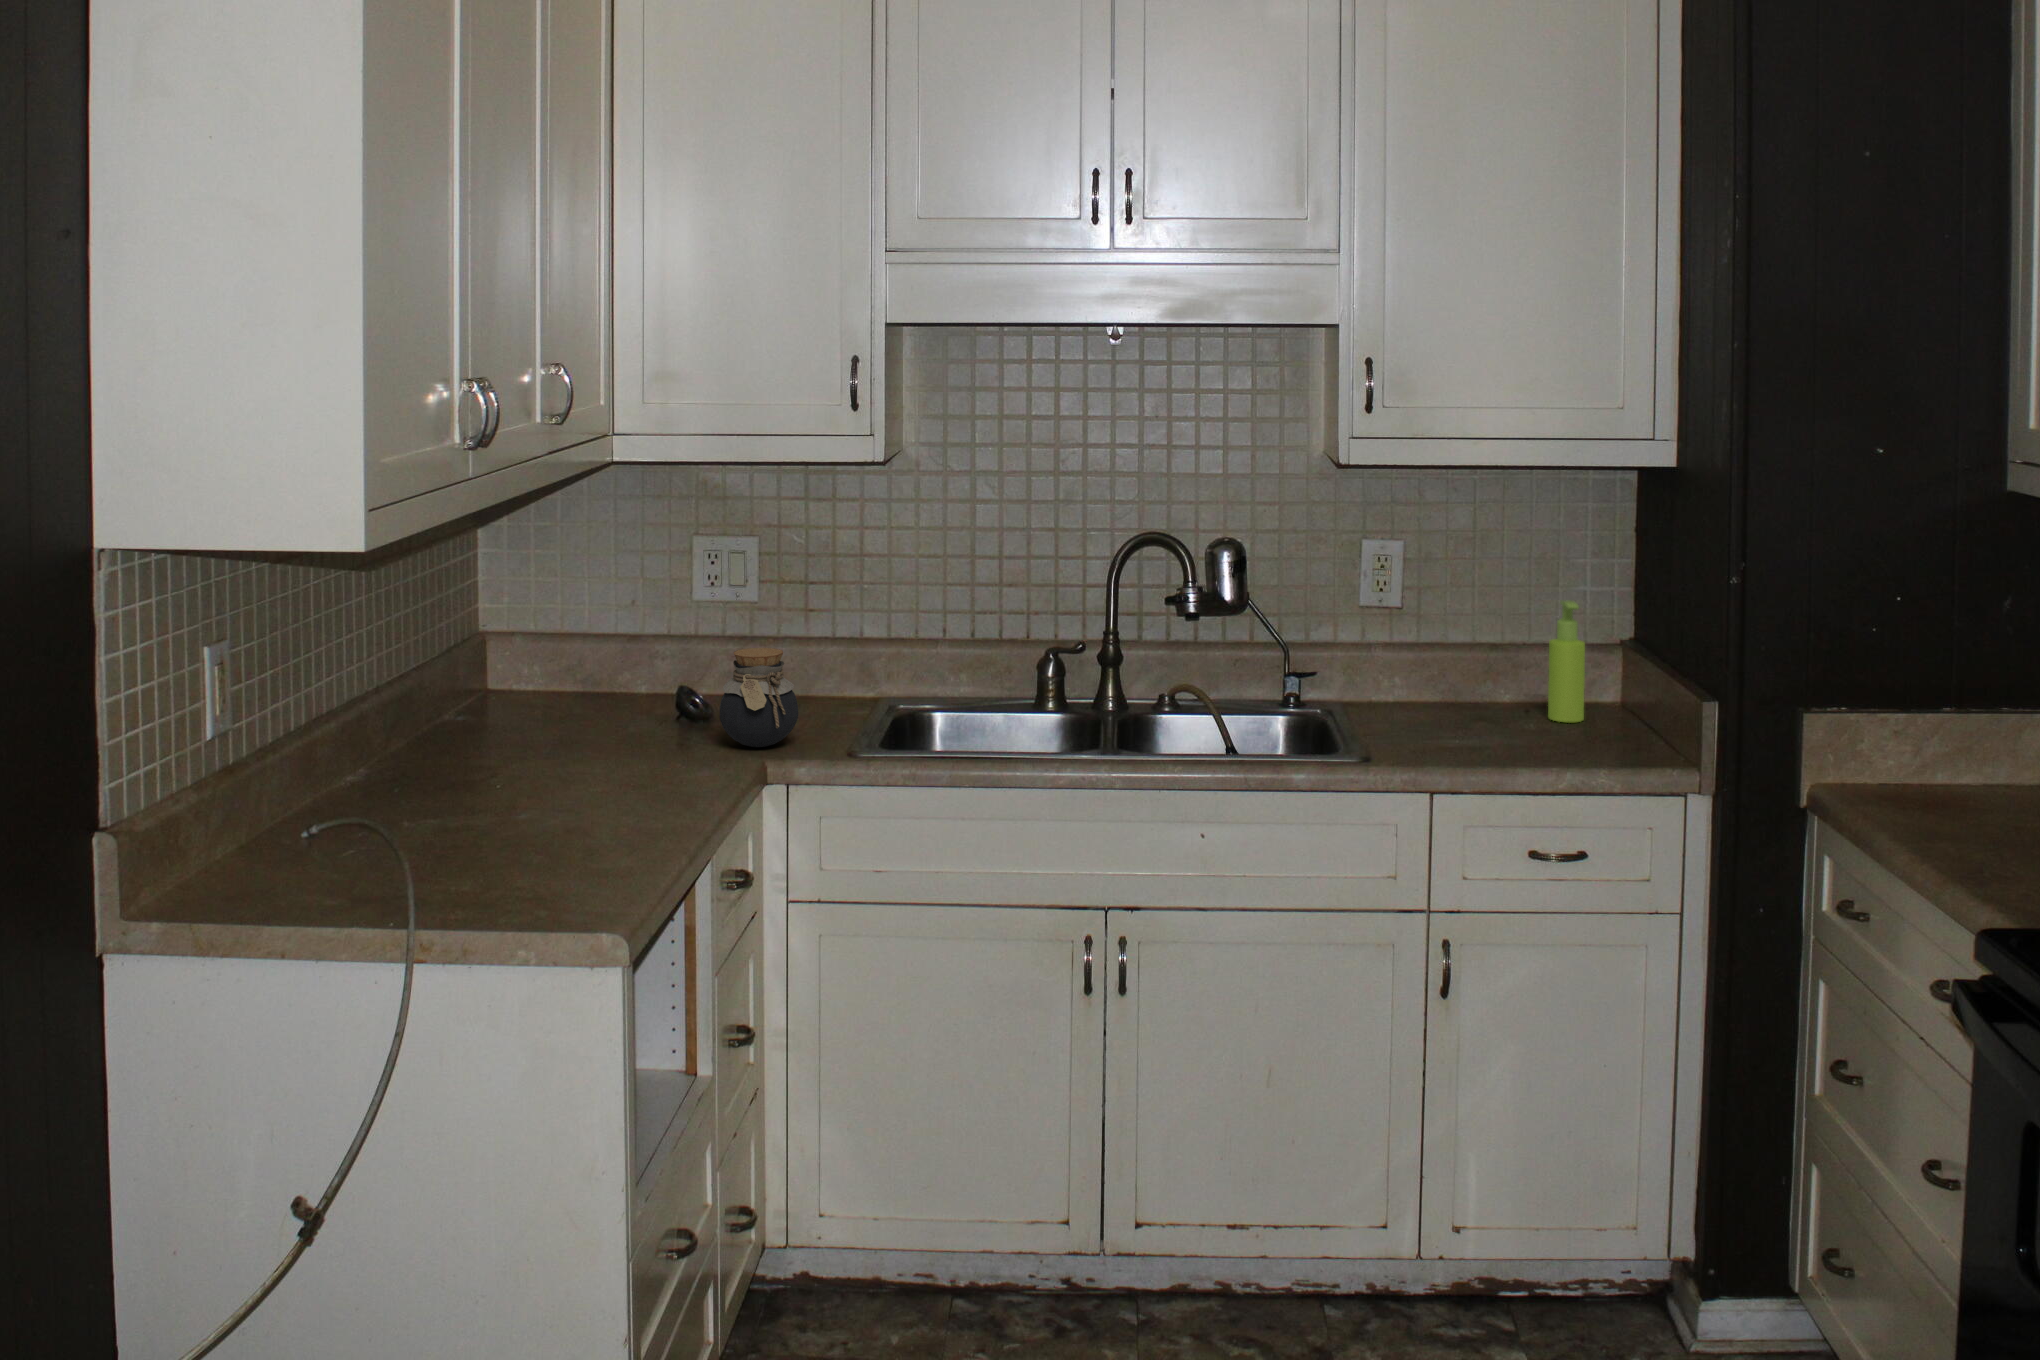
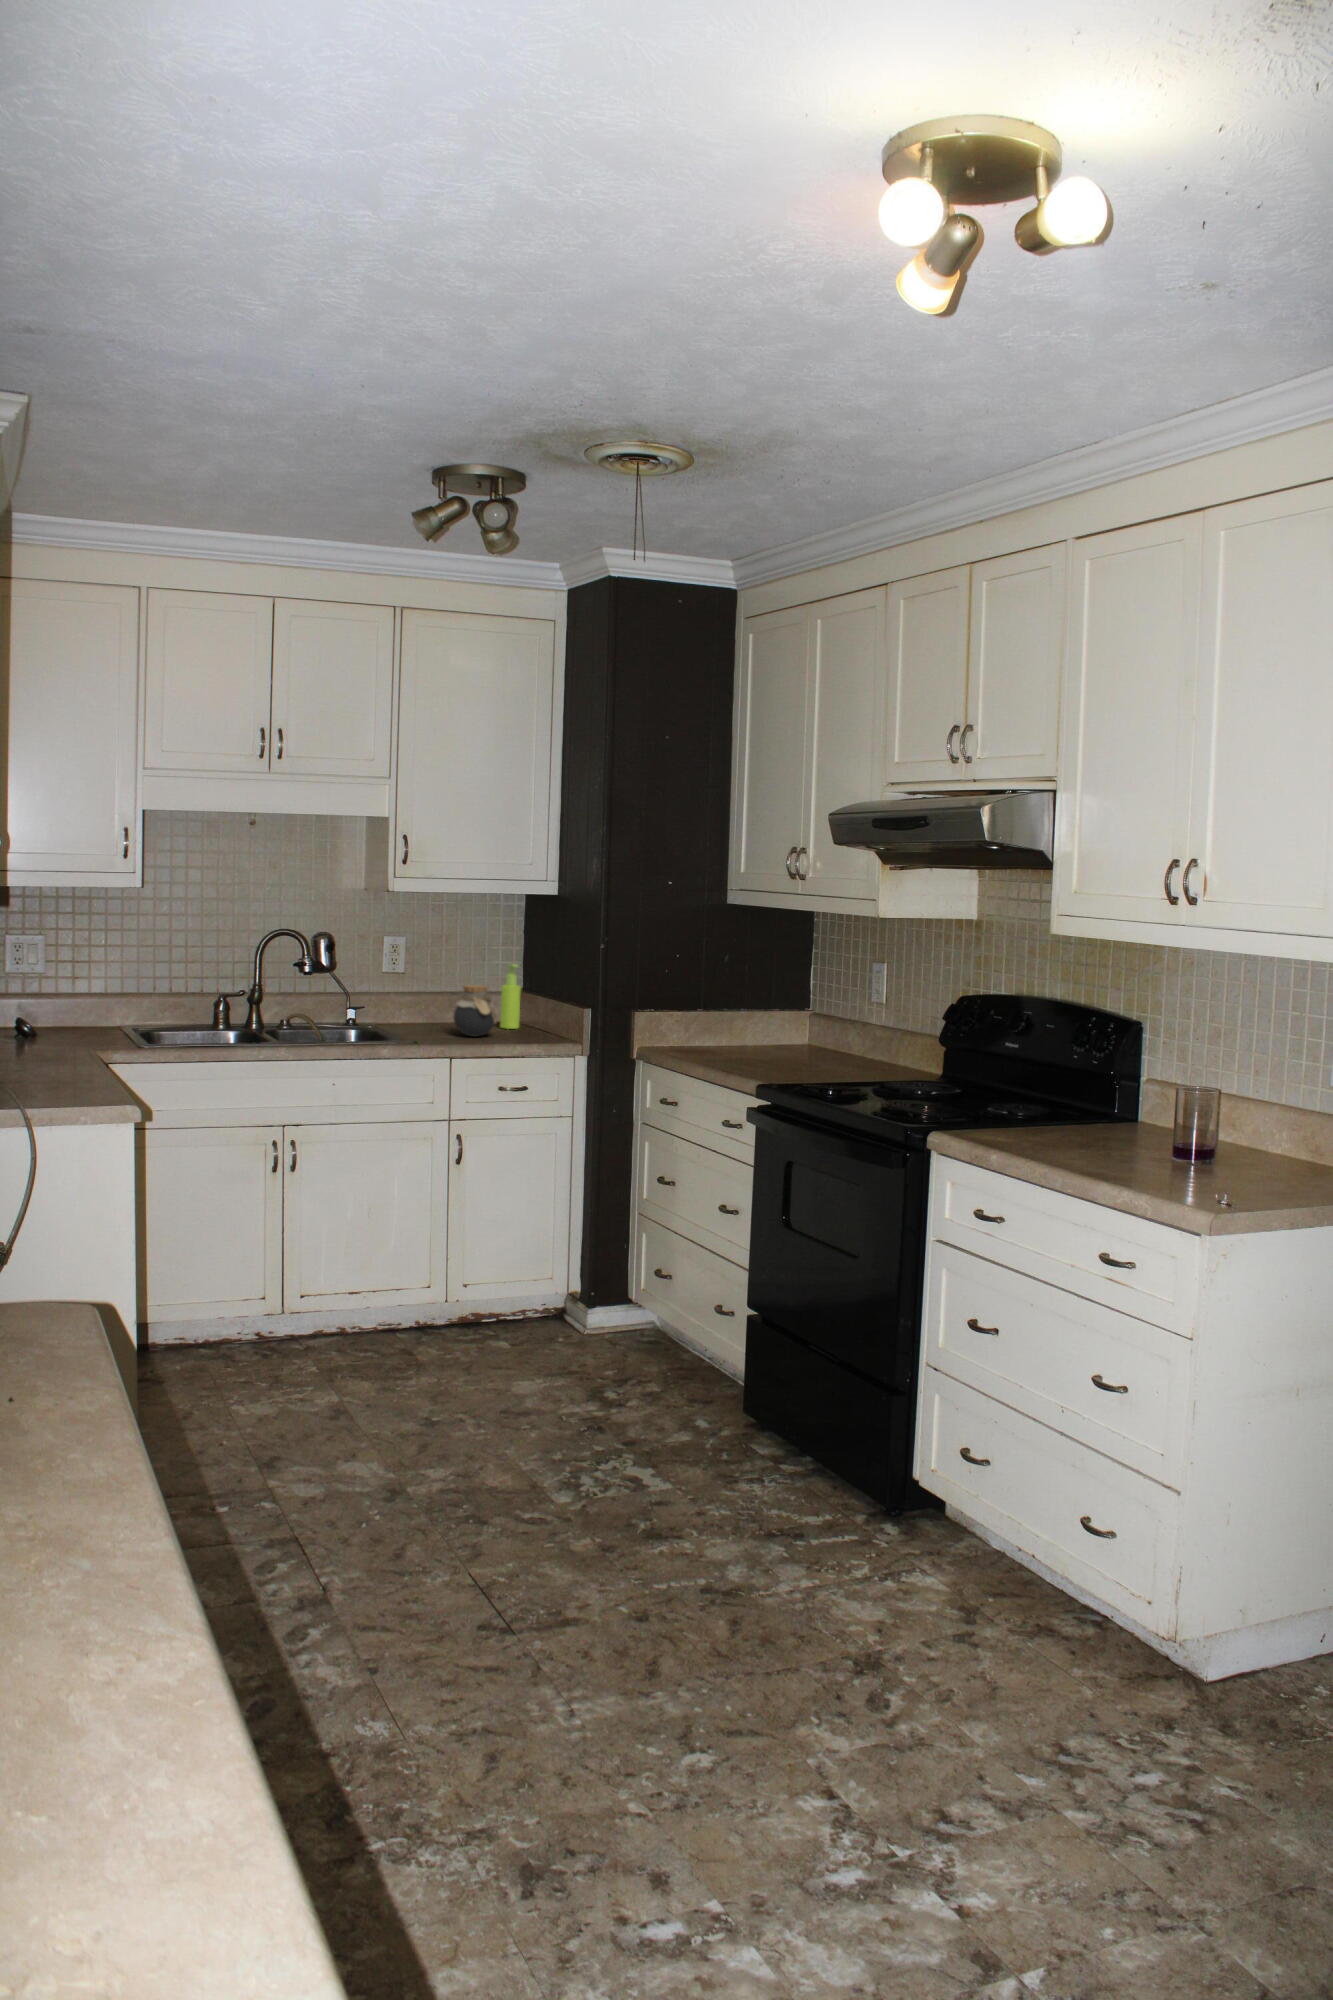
jar: present [720,648,798,747] -> present [453,985,496,1037]

